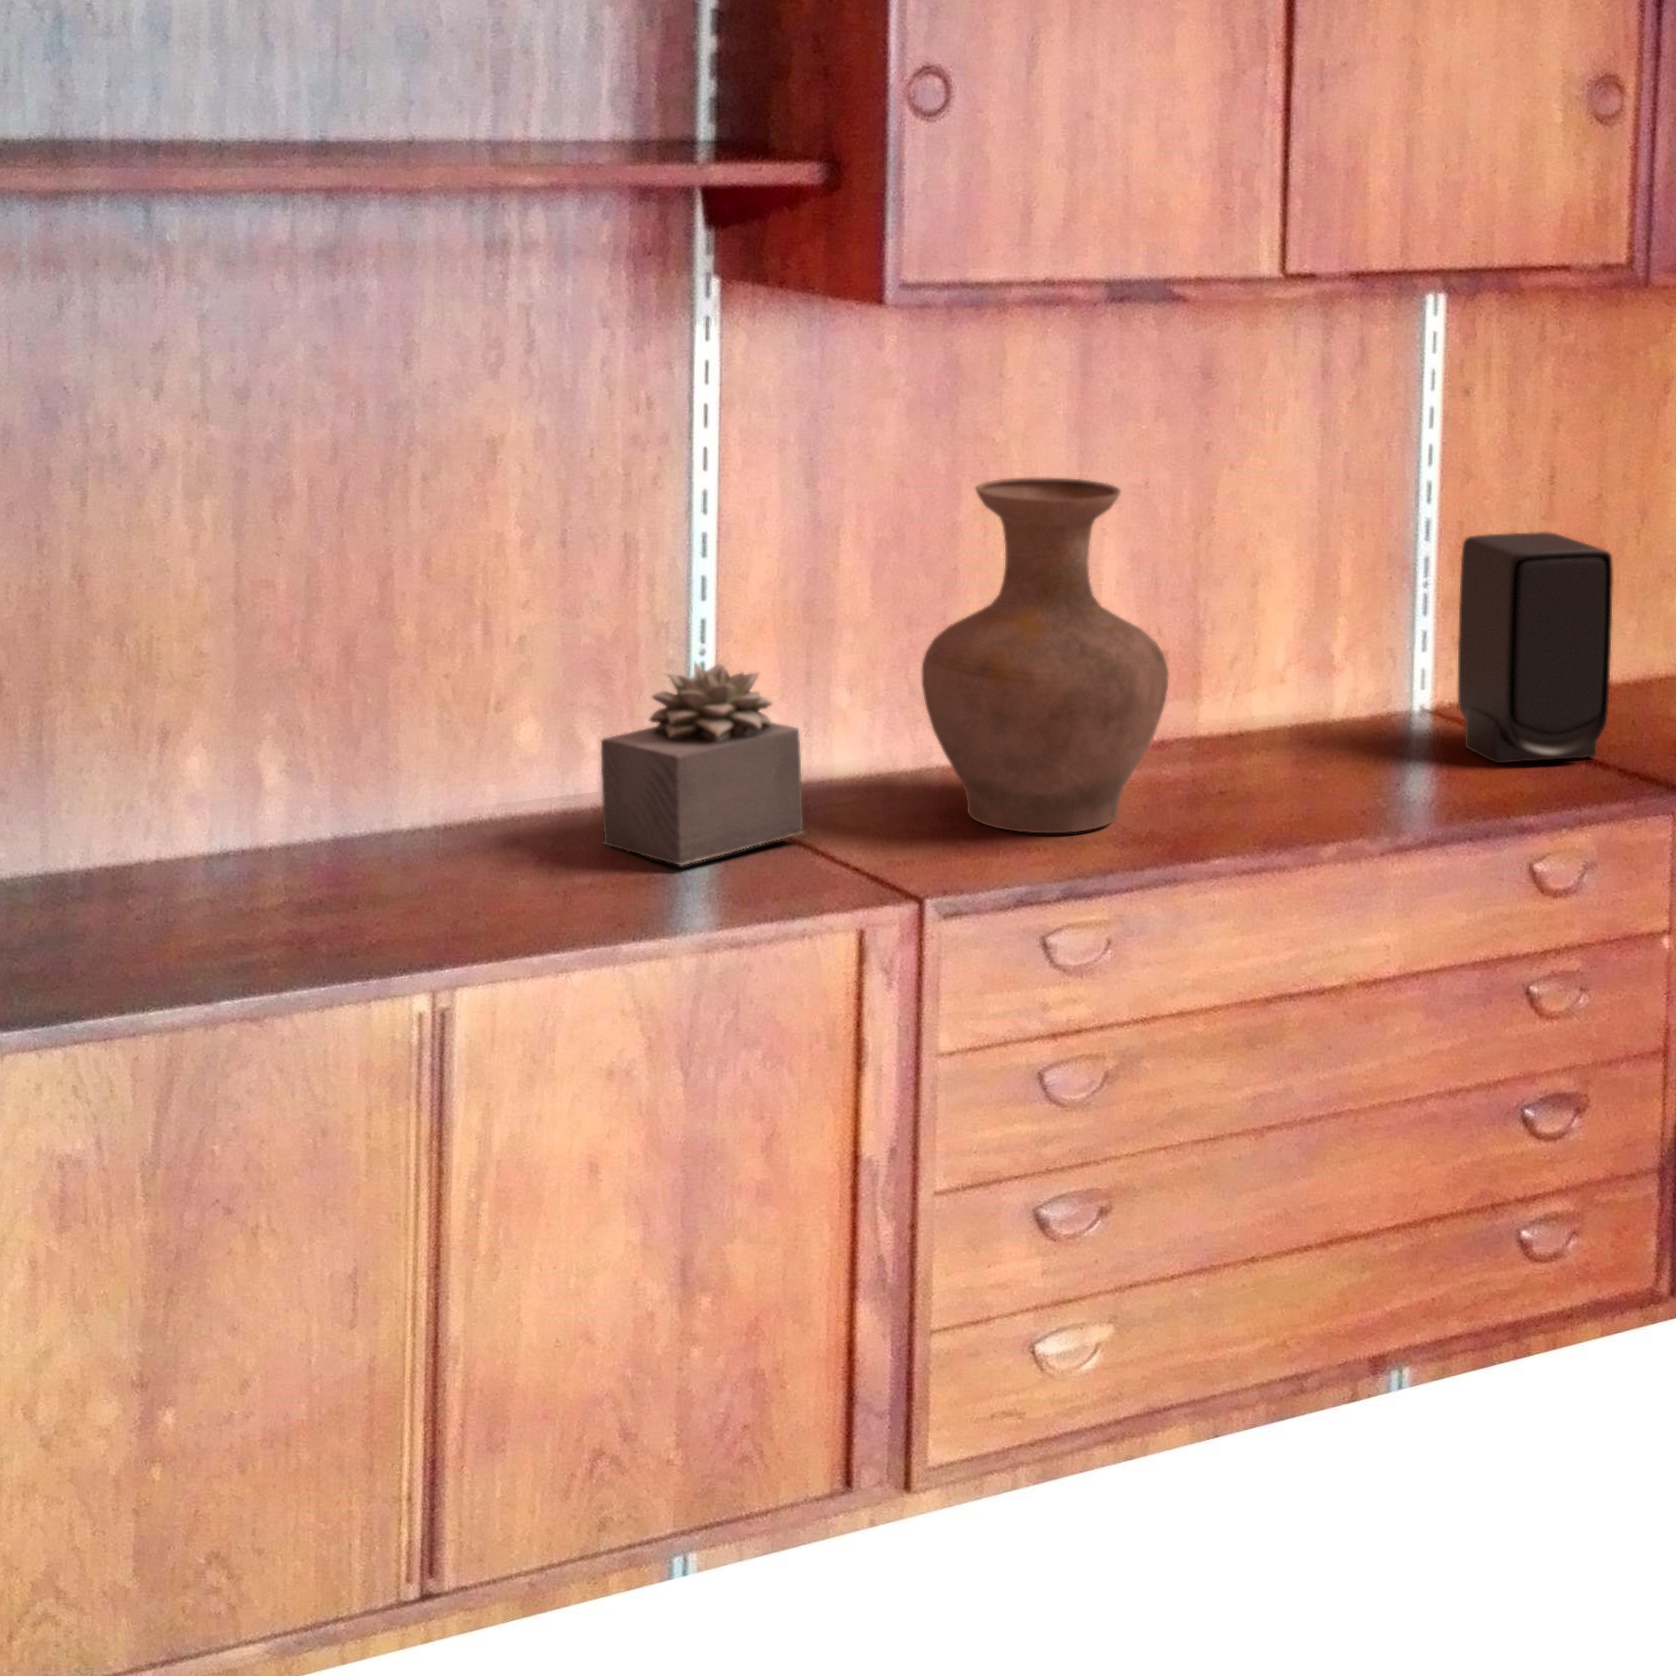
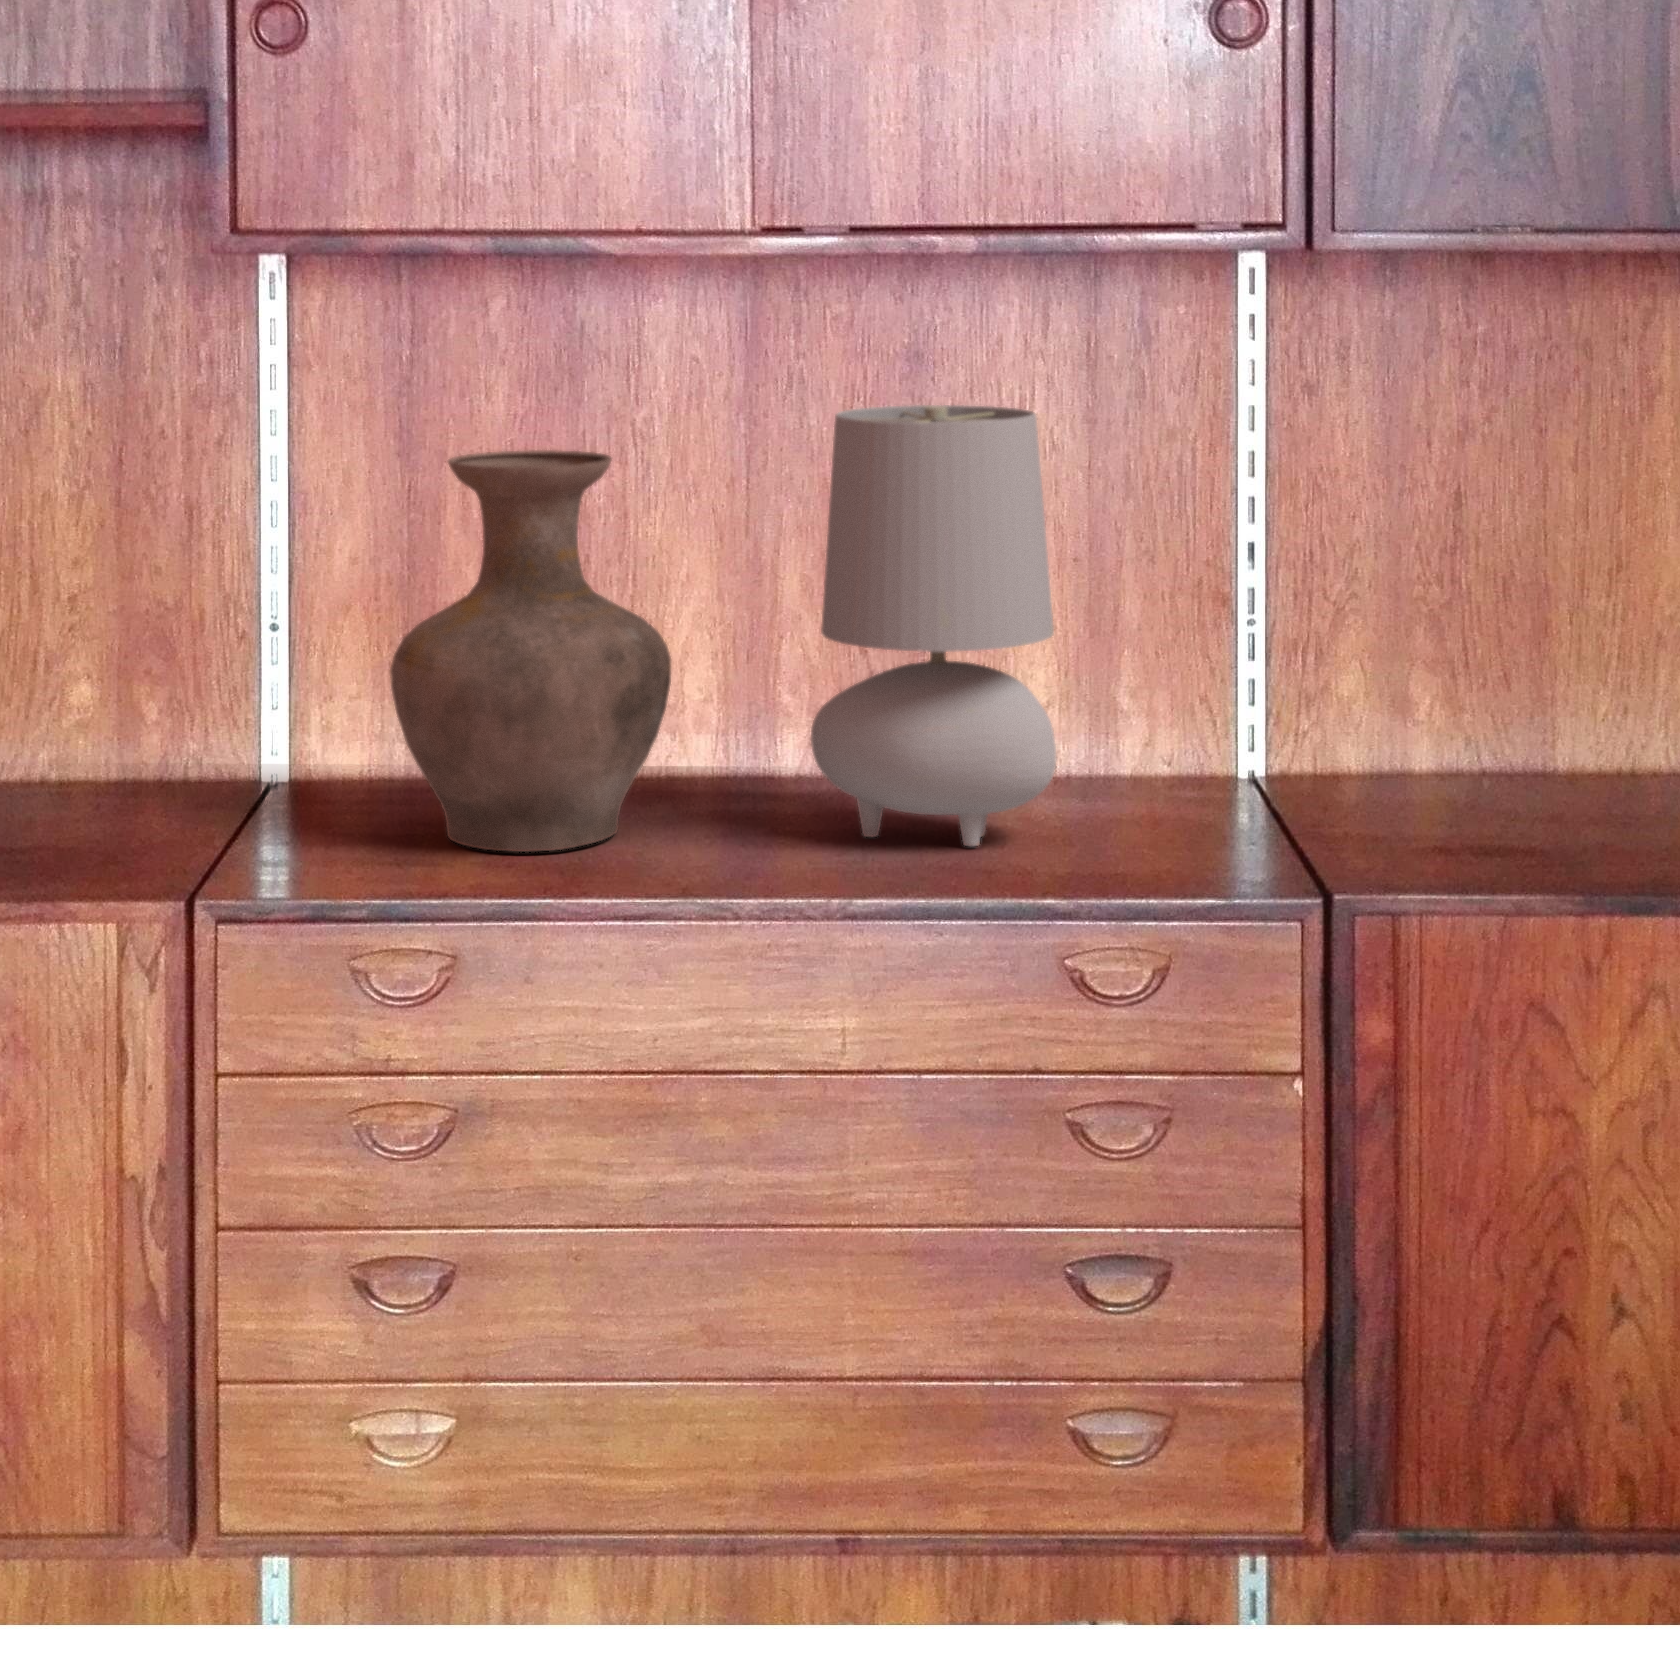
table lamp: none [1235,420,1431,783] -> present [811,405,1057,846]
speaker: present [1458,532,1613,763] -> none [1174,562,1332,856]
succulent plant: present [601,663,803,865] -> none [57,622,238,829]

